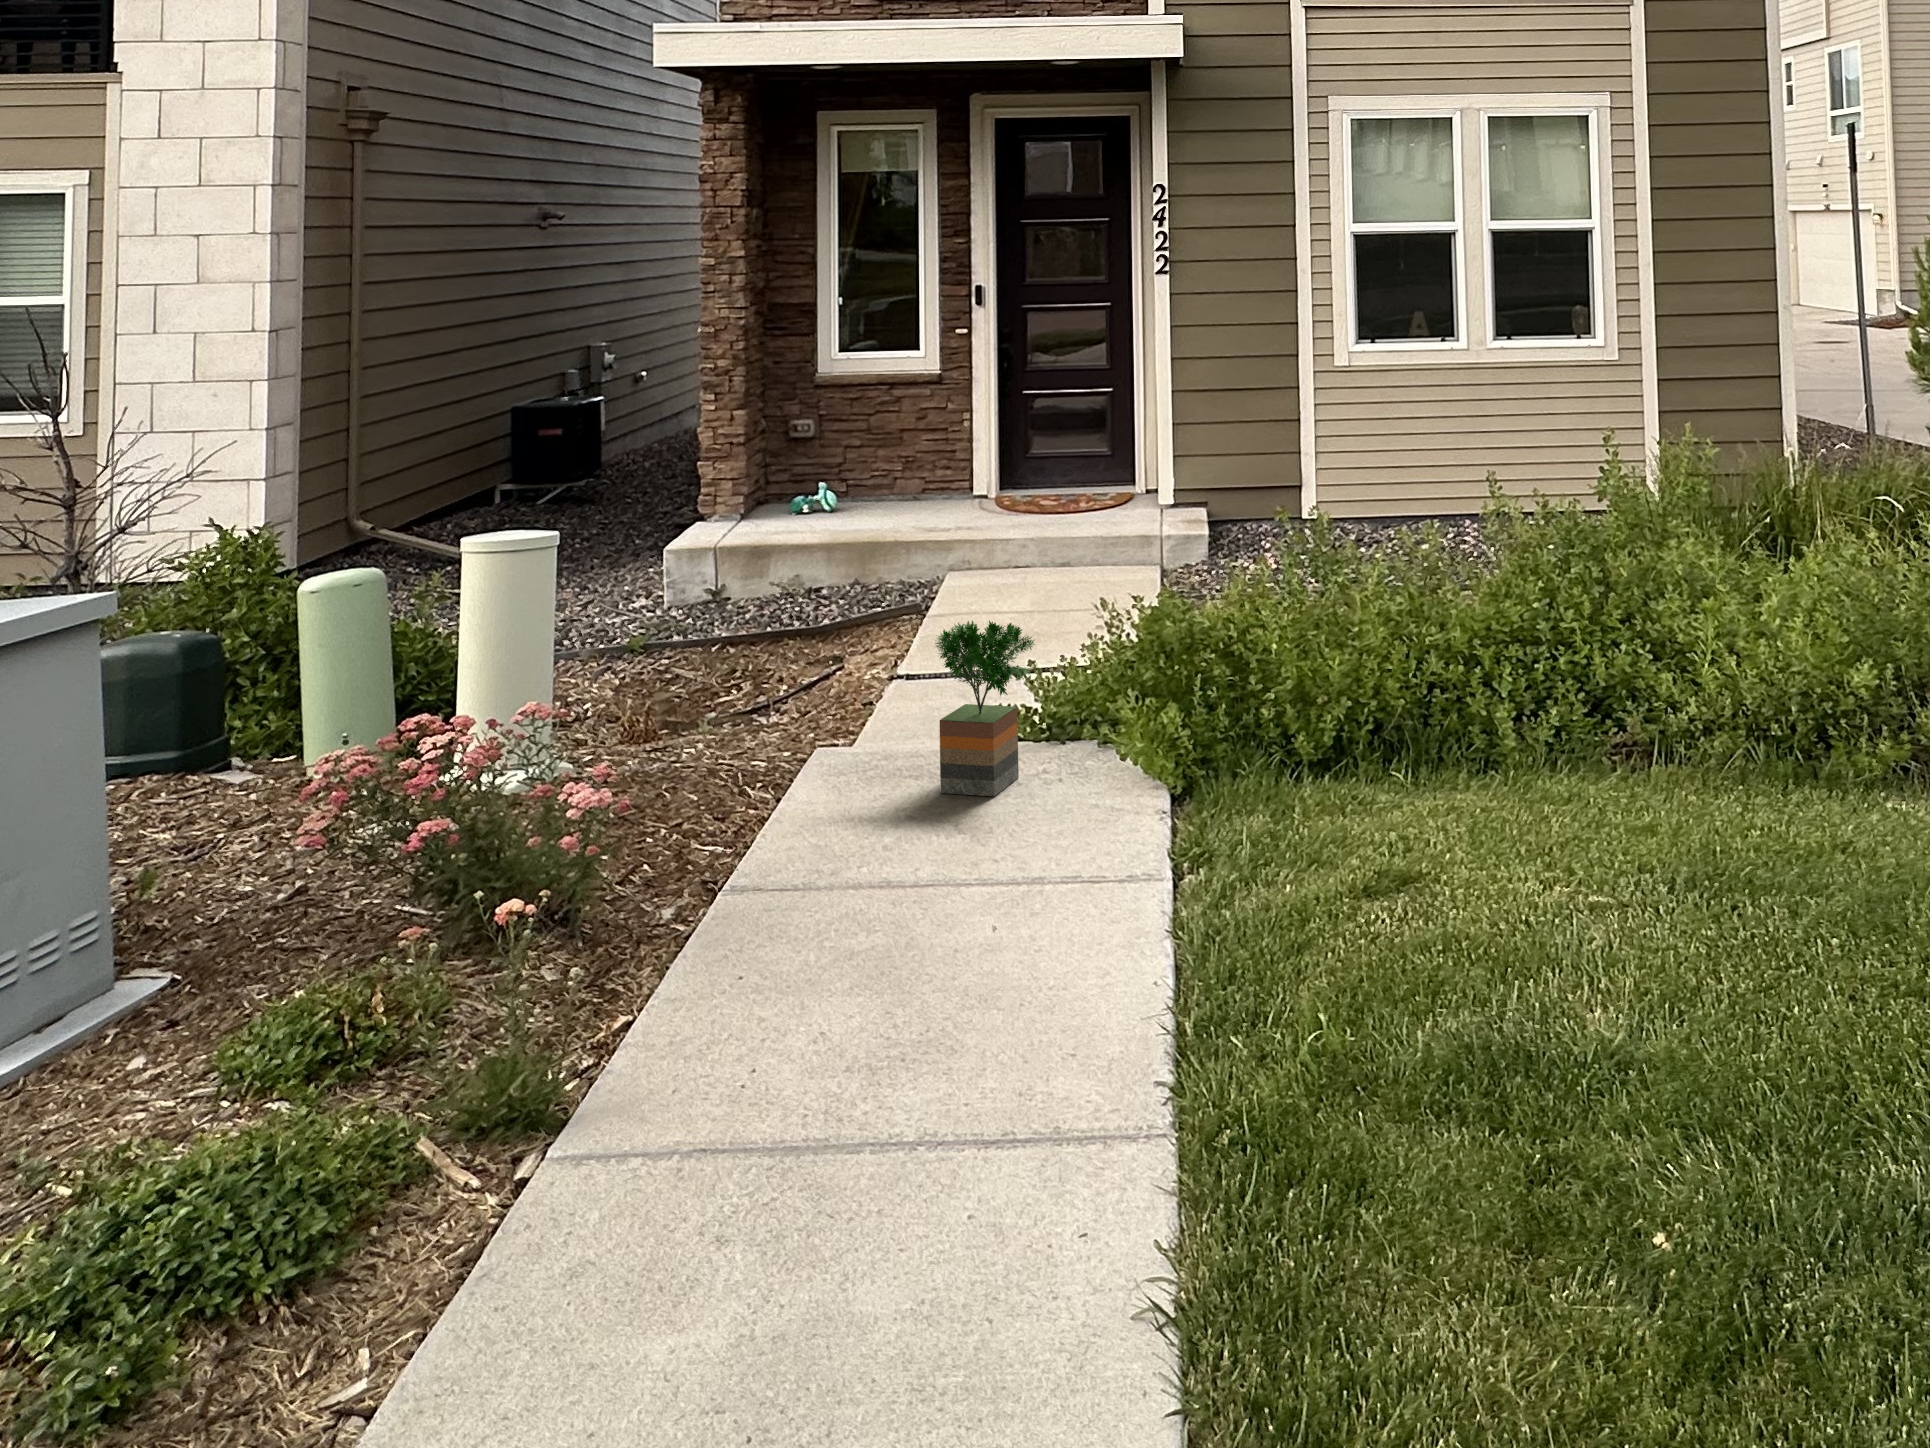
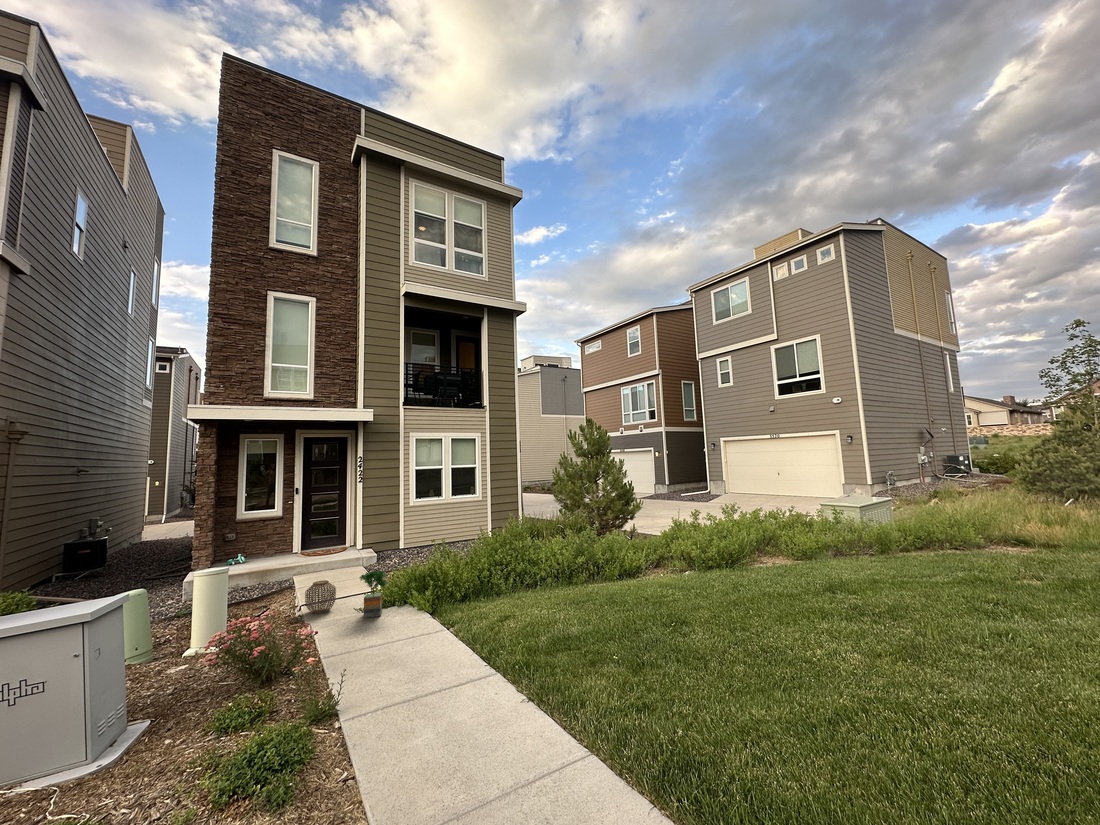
woven basket: none [803,627,903,744] -> present [305,580,336,614]

